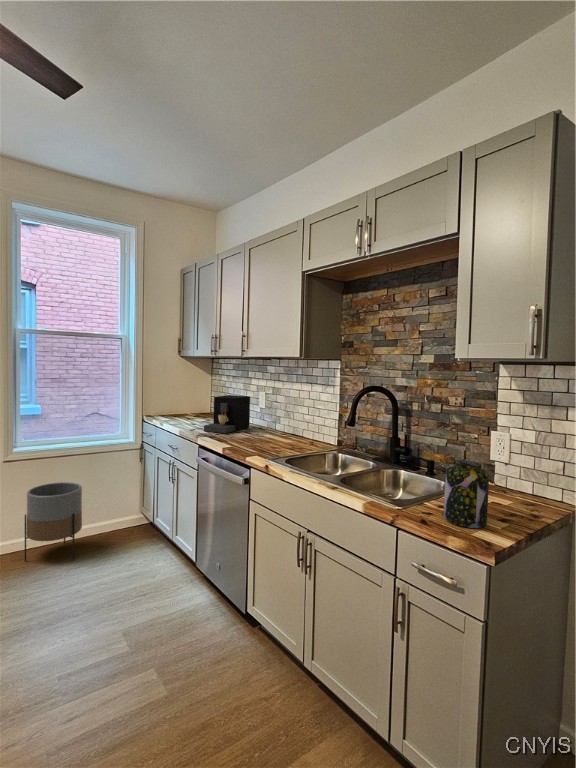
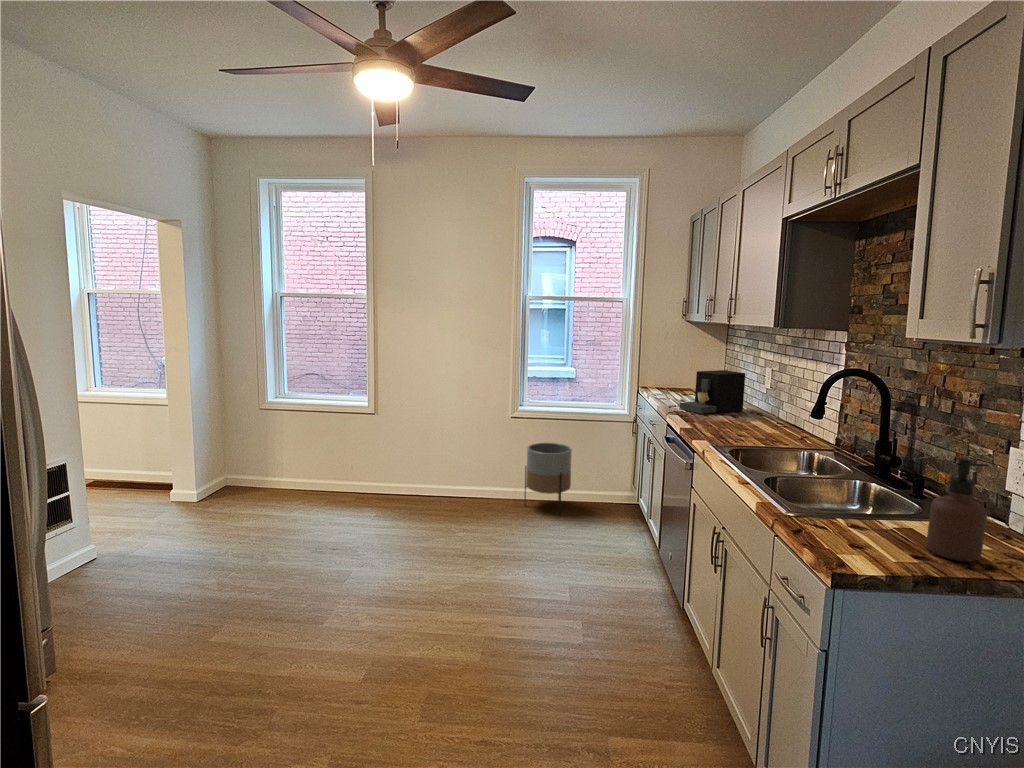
soap dispenser: none [496,441,532,515] -> present [927,458,988,562]
jar: present [443,460,489,528] -> none [820,468,884,553]

